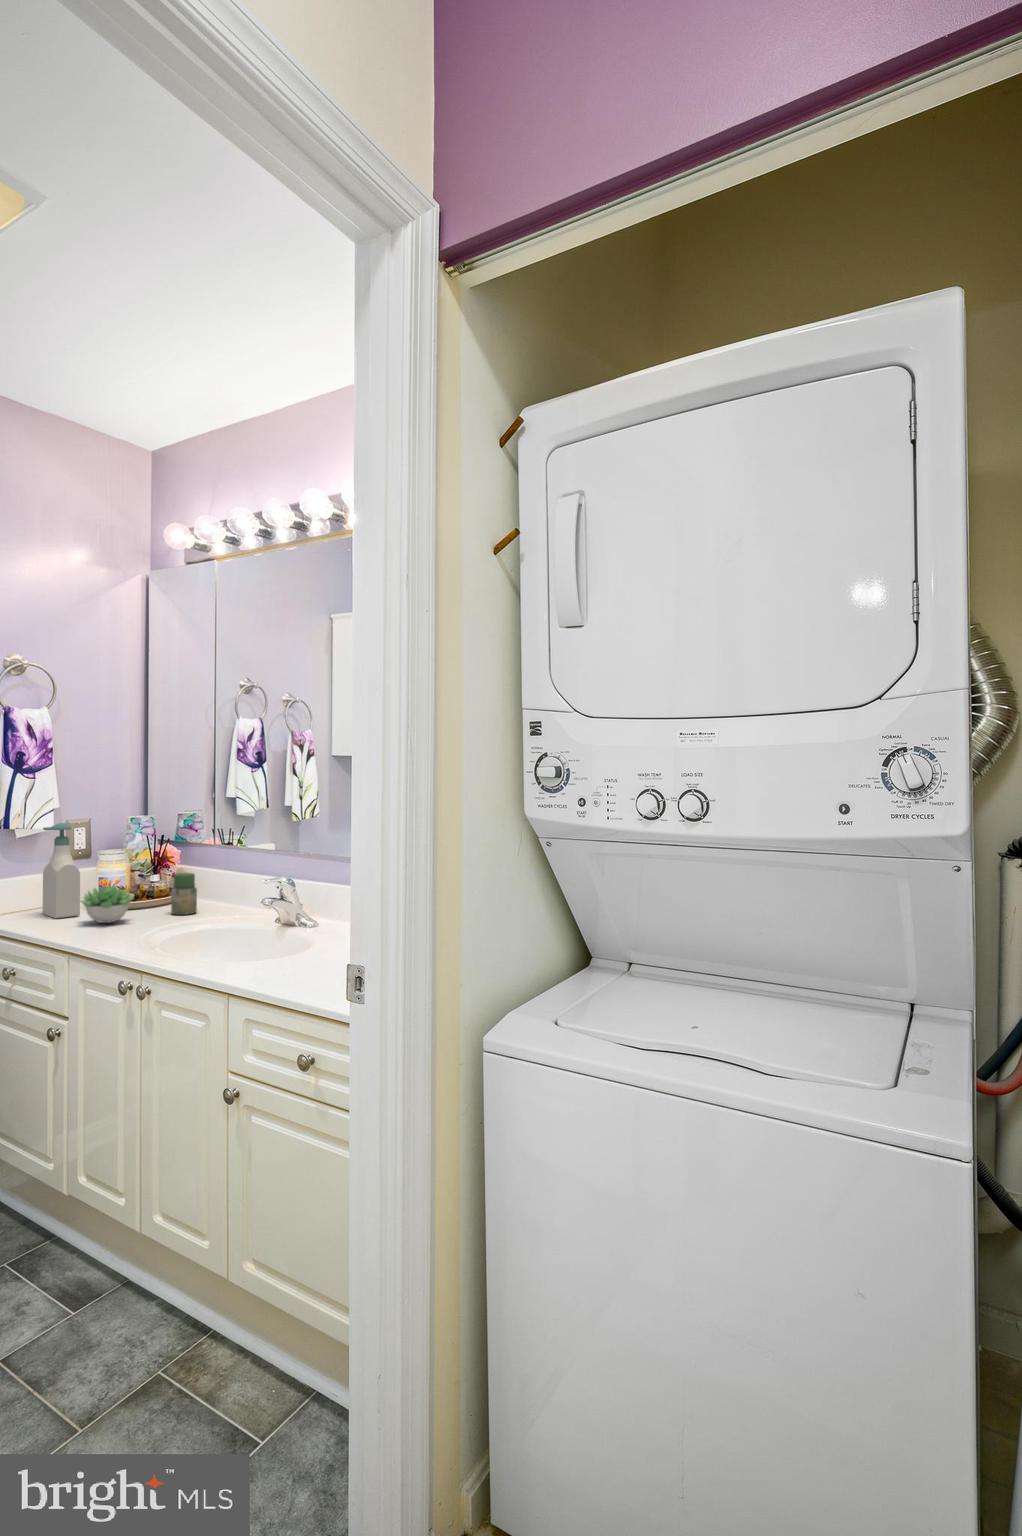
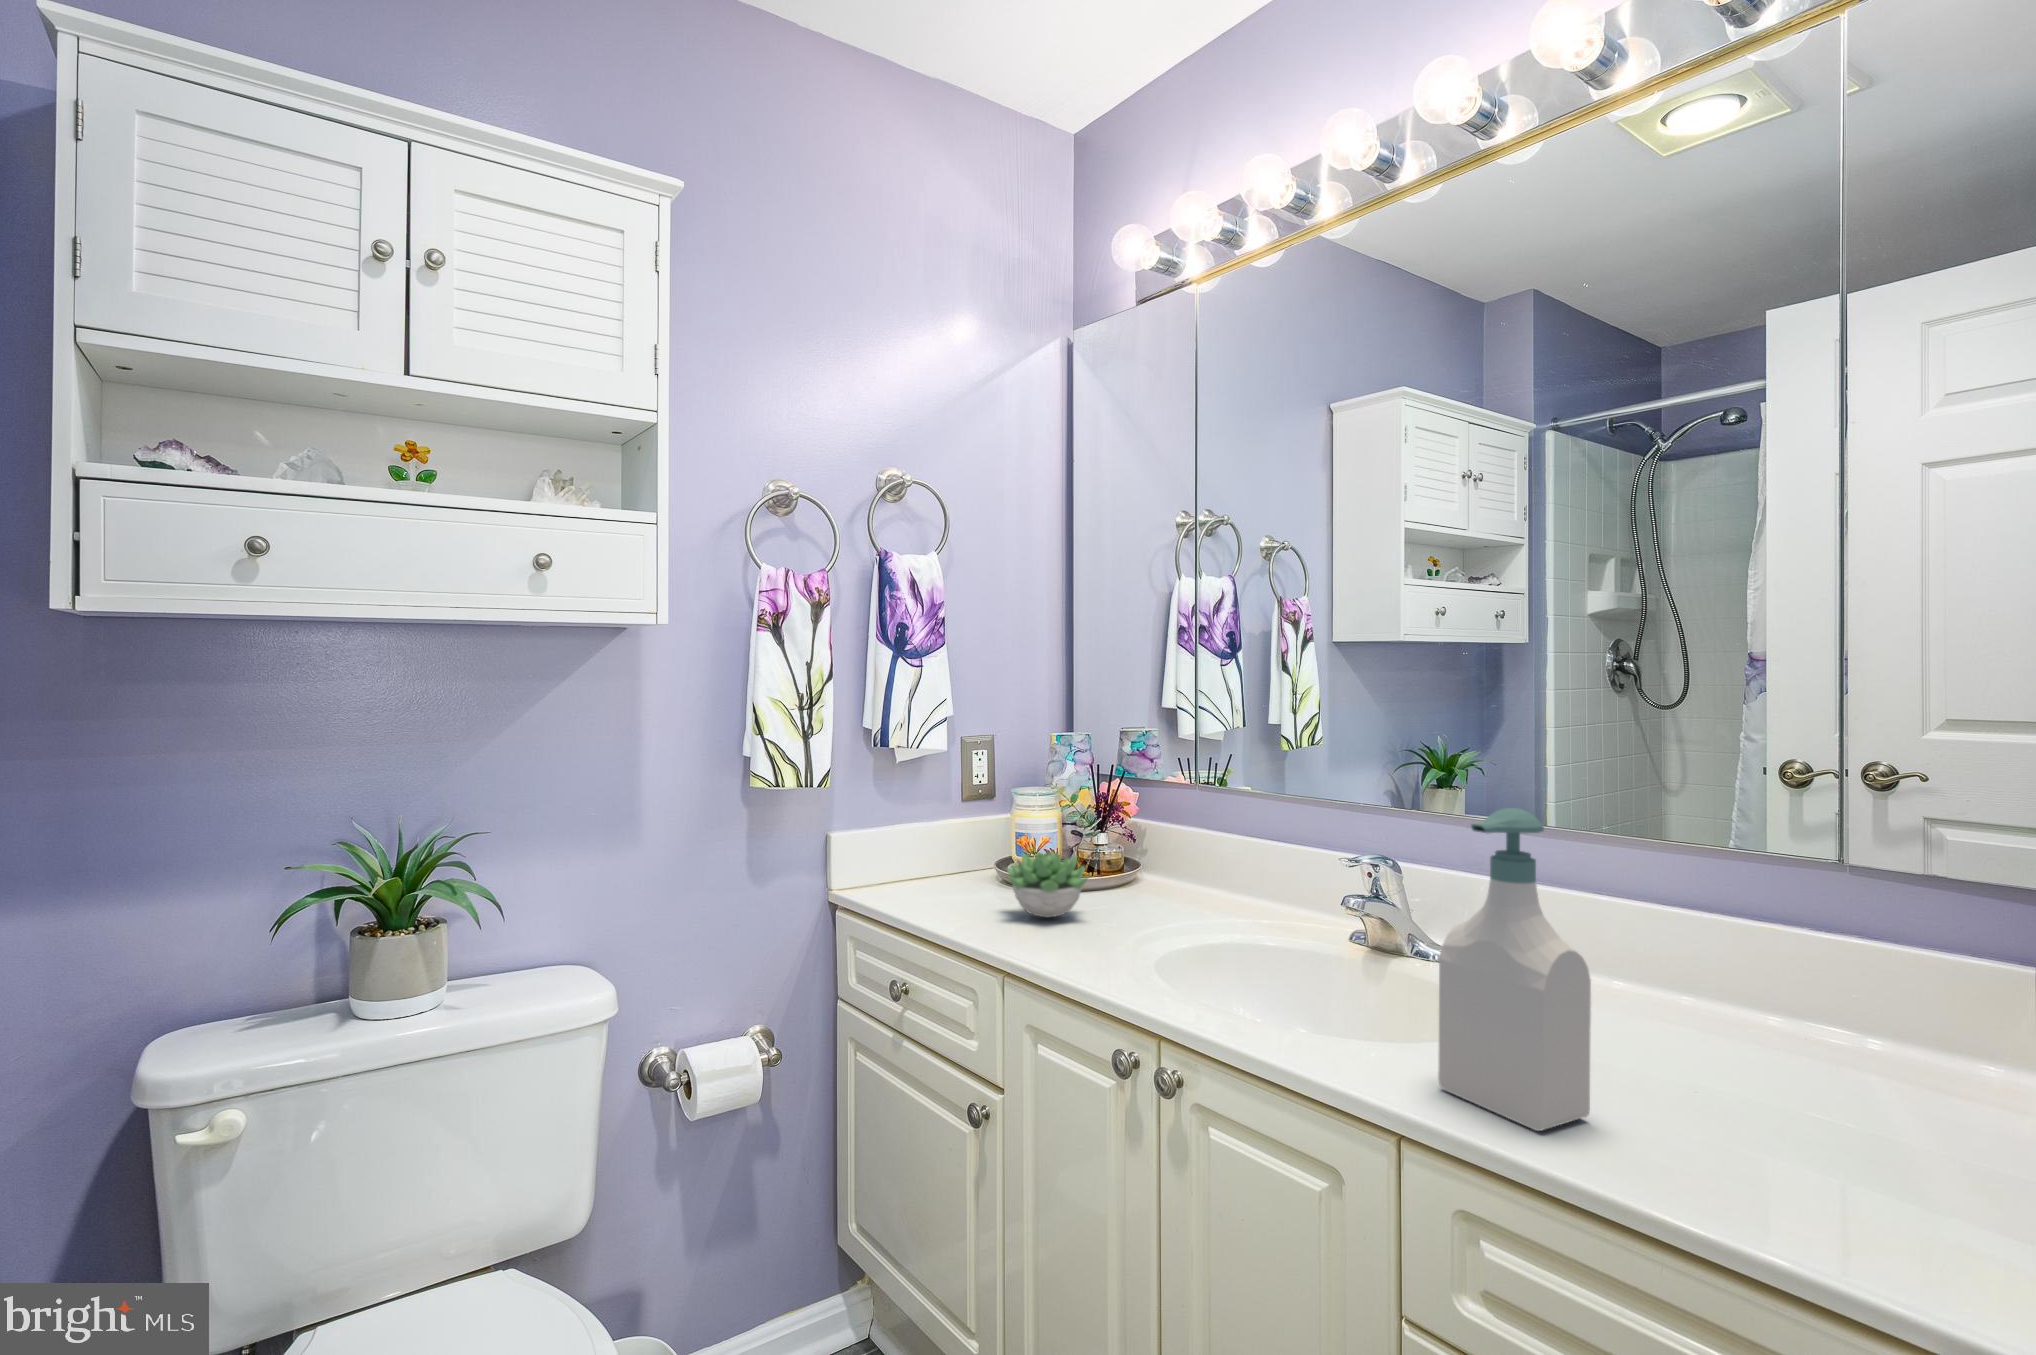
soap bottle: present [43,823,80,918] -> present [1438,808,1591,1131]
jar: present [171,873,197,915] -> none [1140,832,1183,908]

